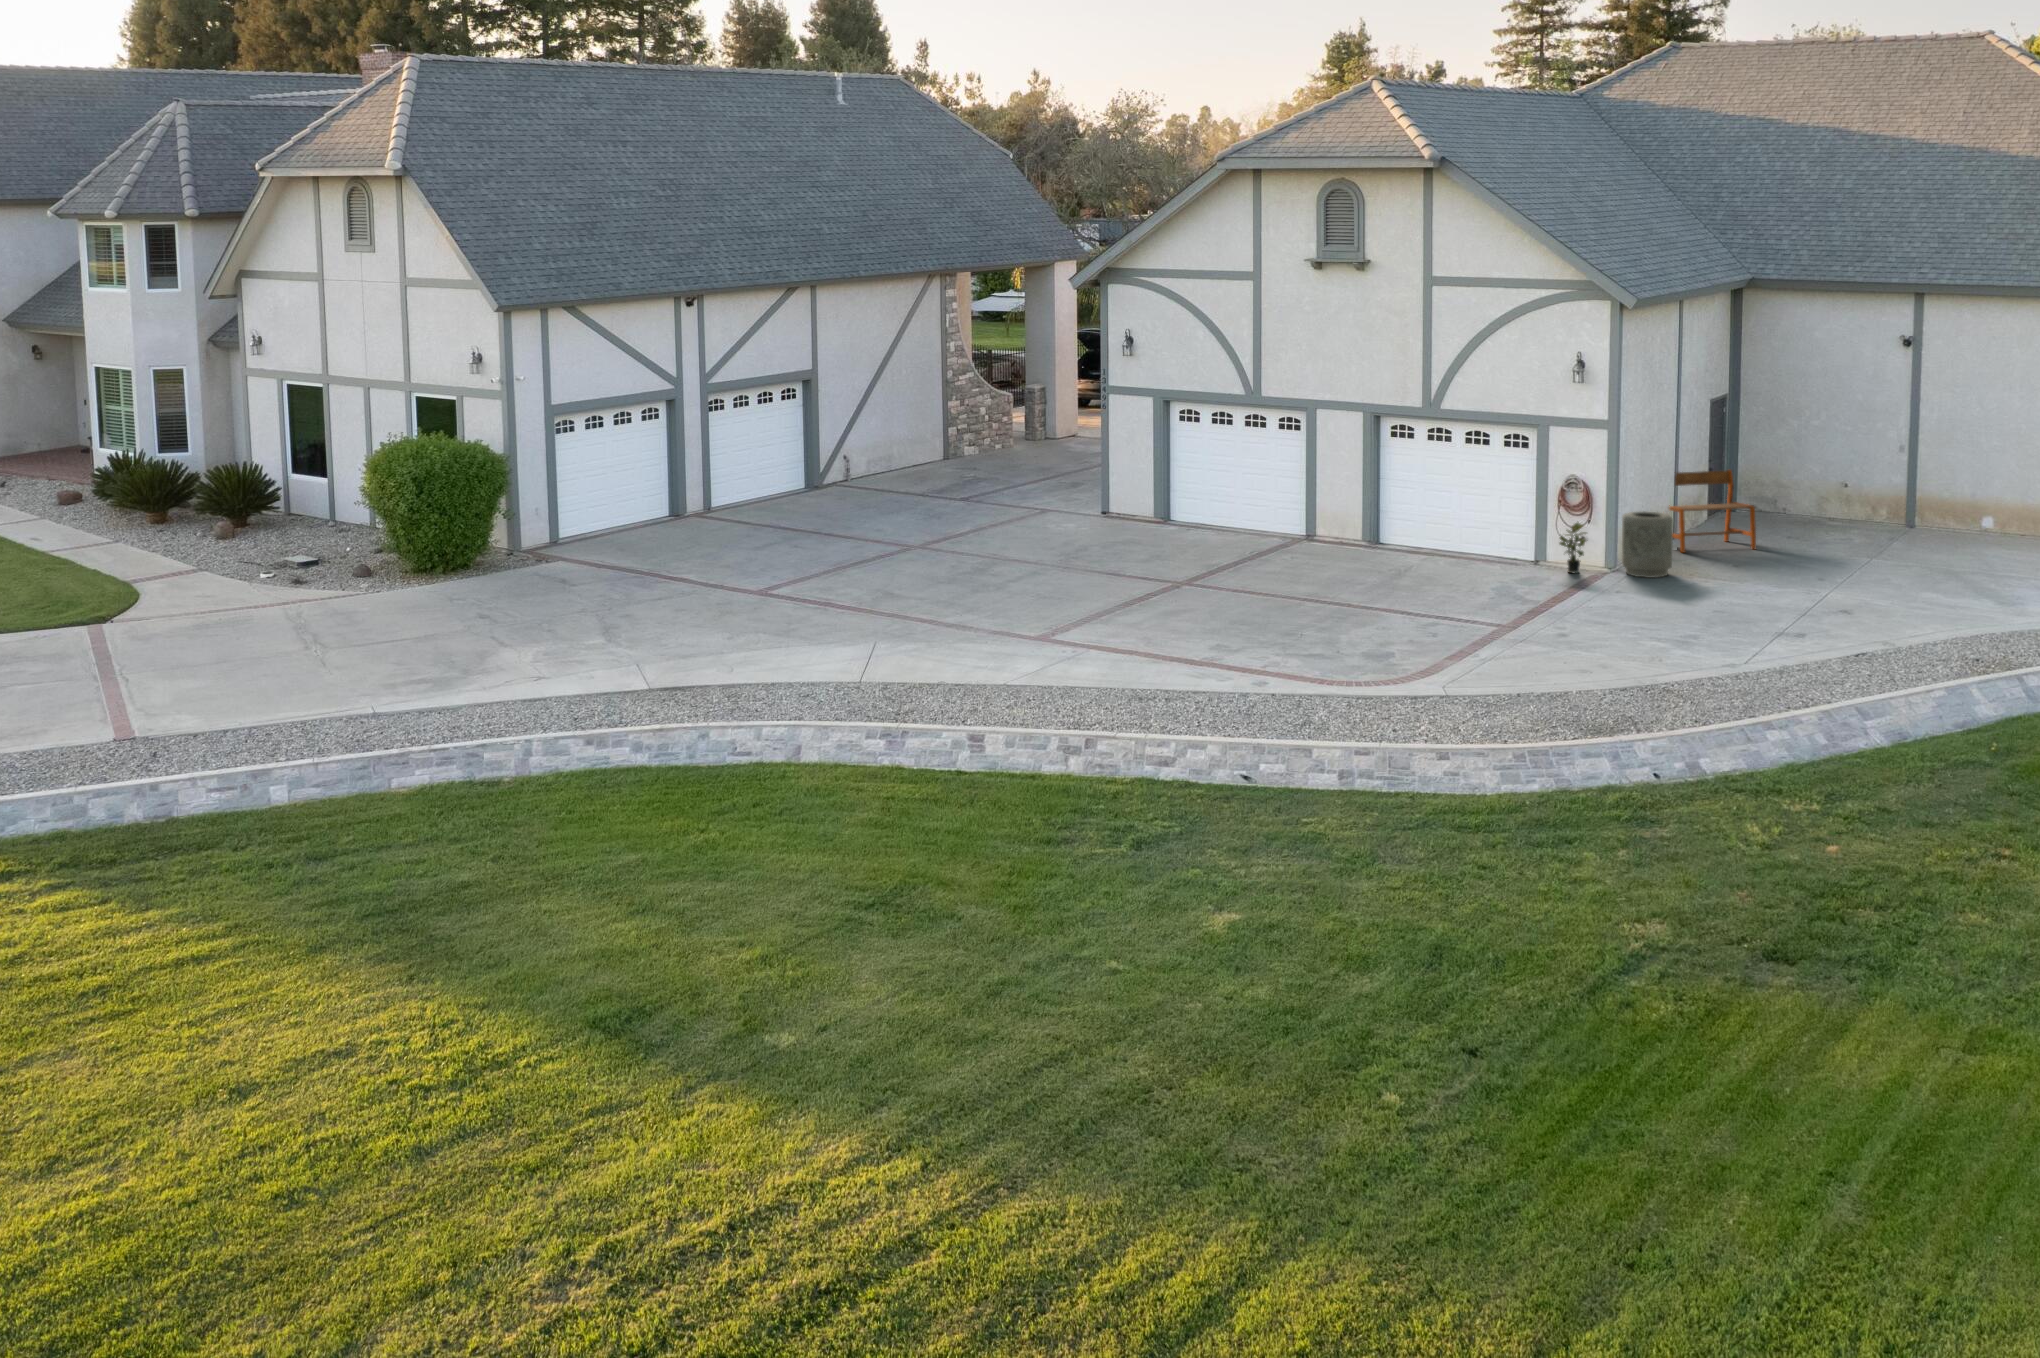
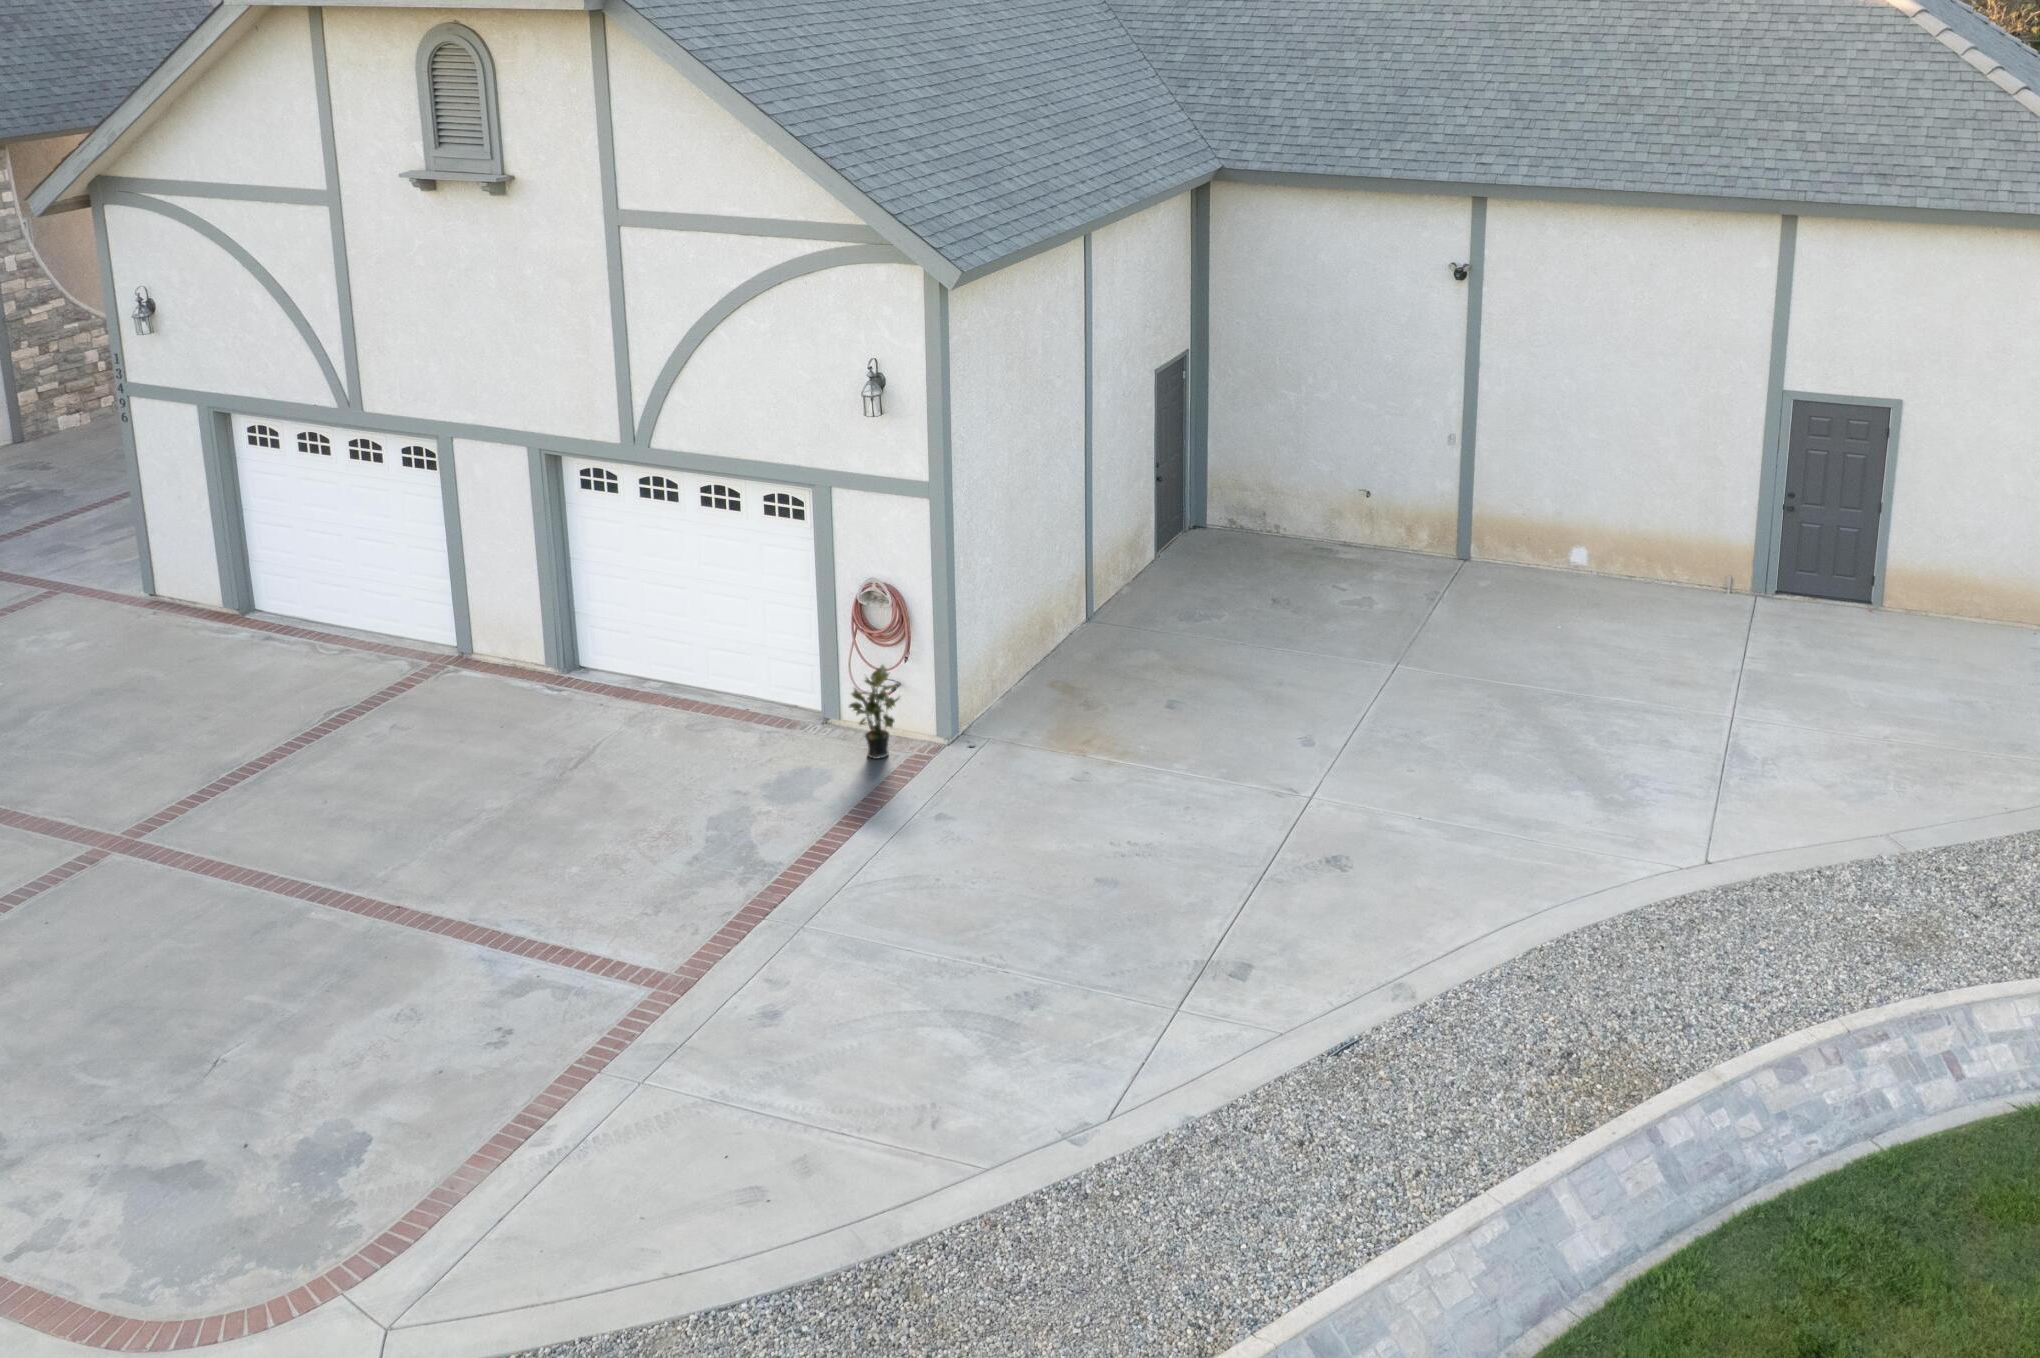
bench: present [1669,470,1756,553] -> none [1066,504,1218,665]
trash can: present [1622,512,1673,578] -> none [961,633,1049,764]

